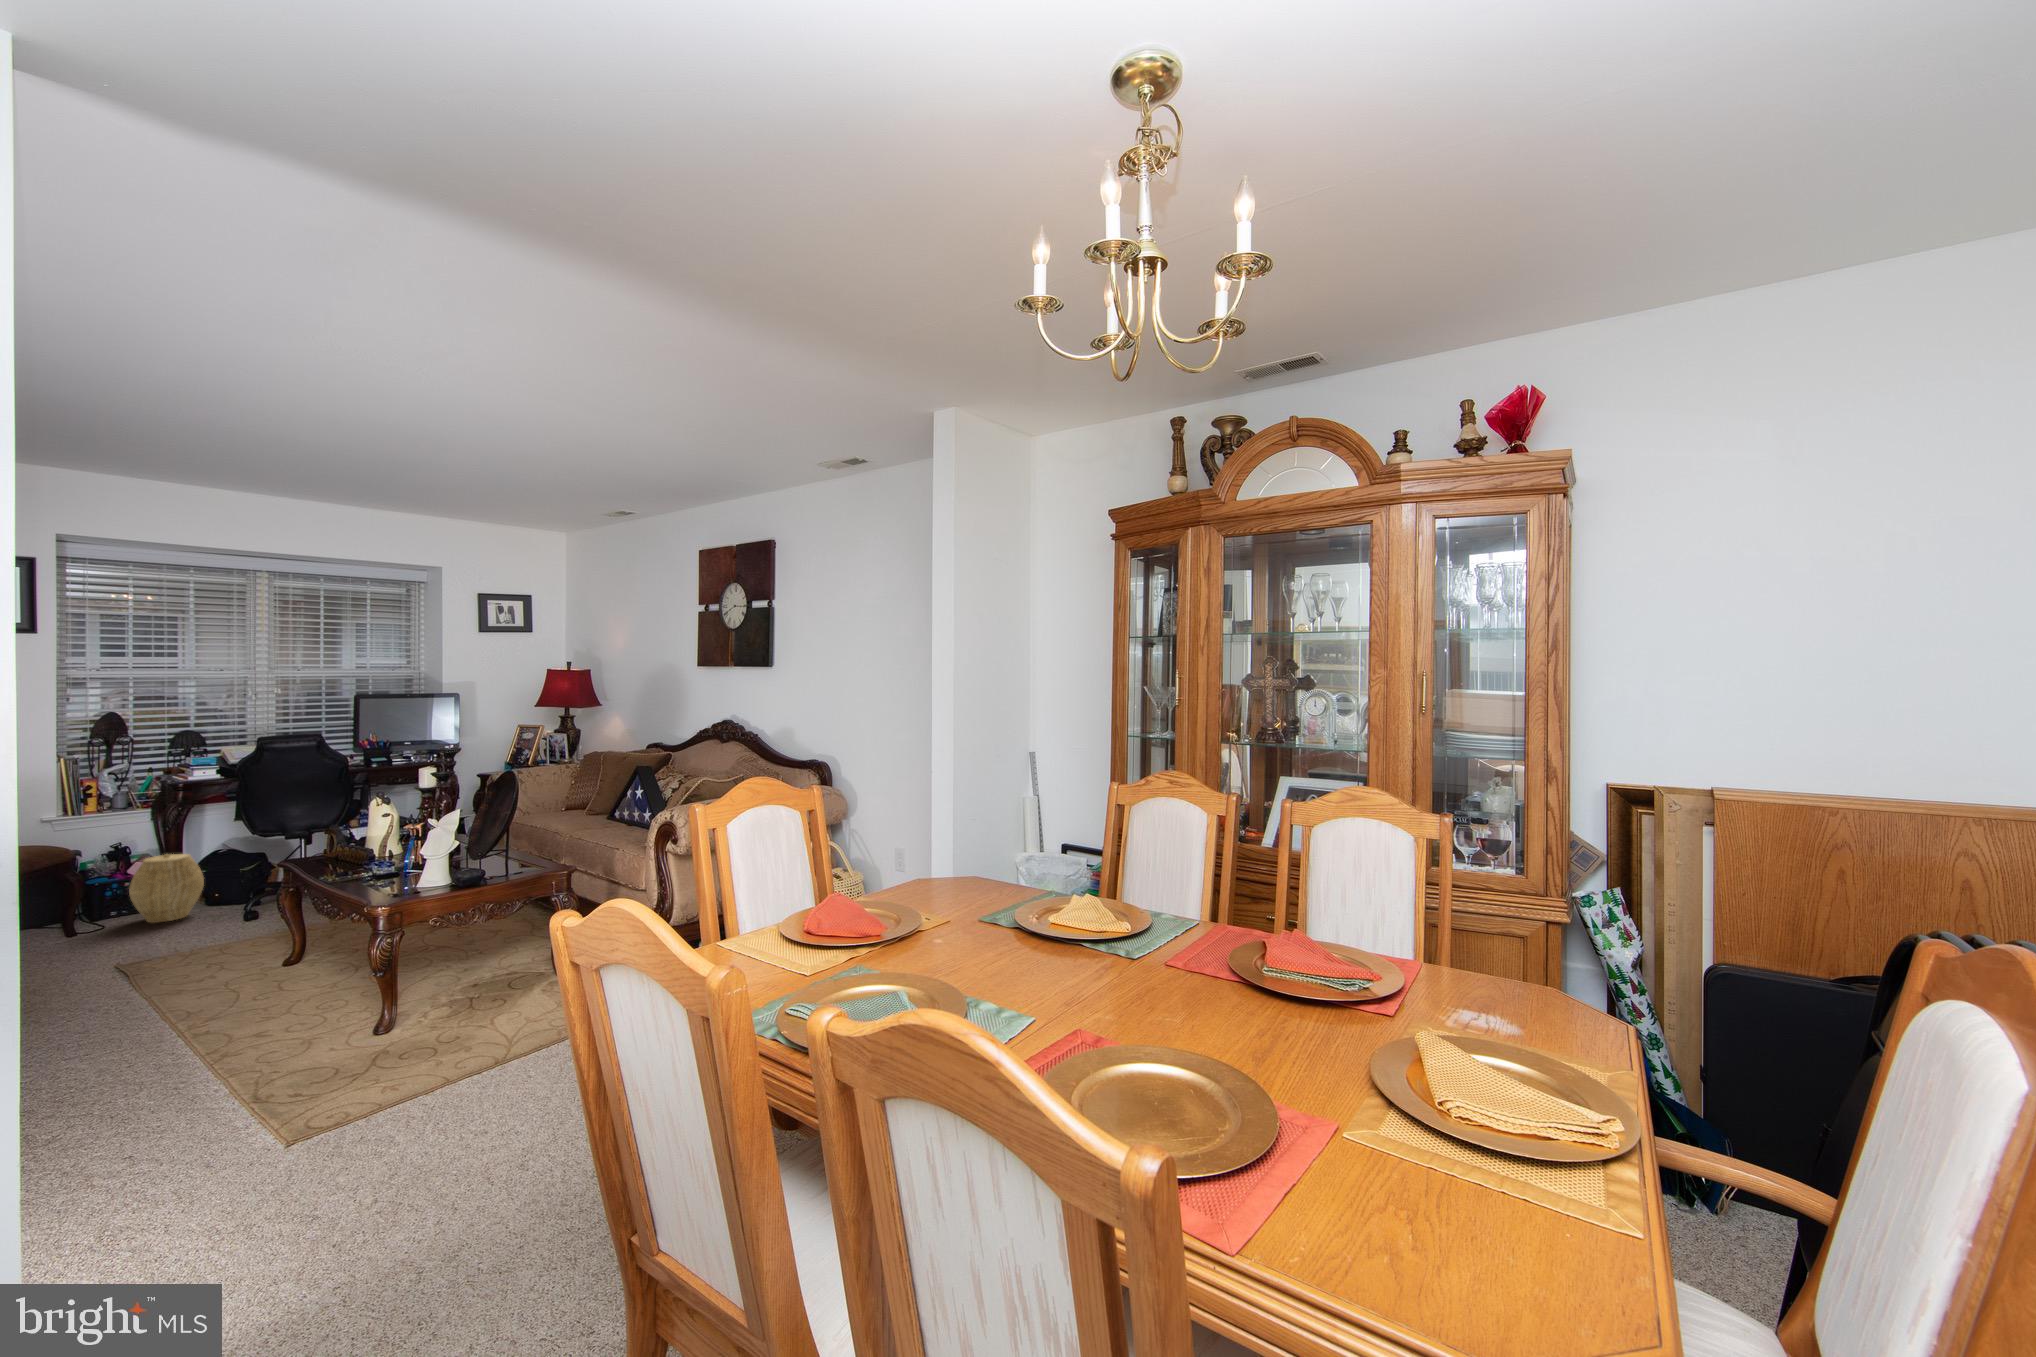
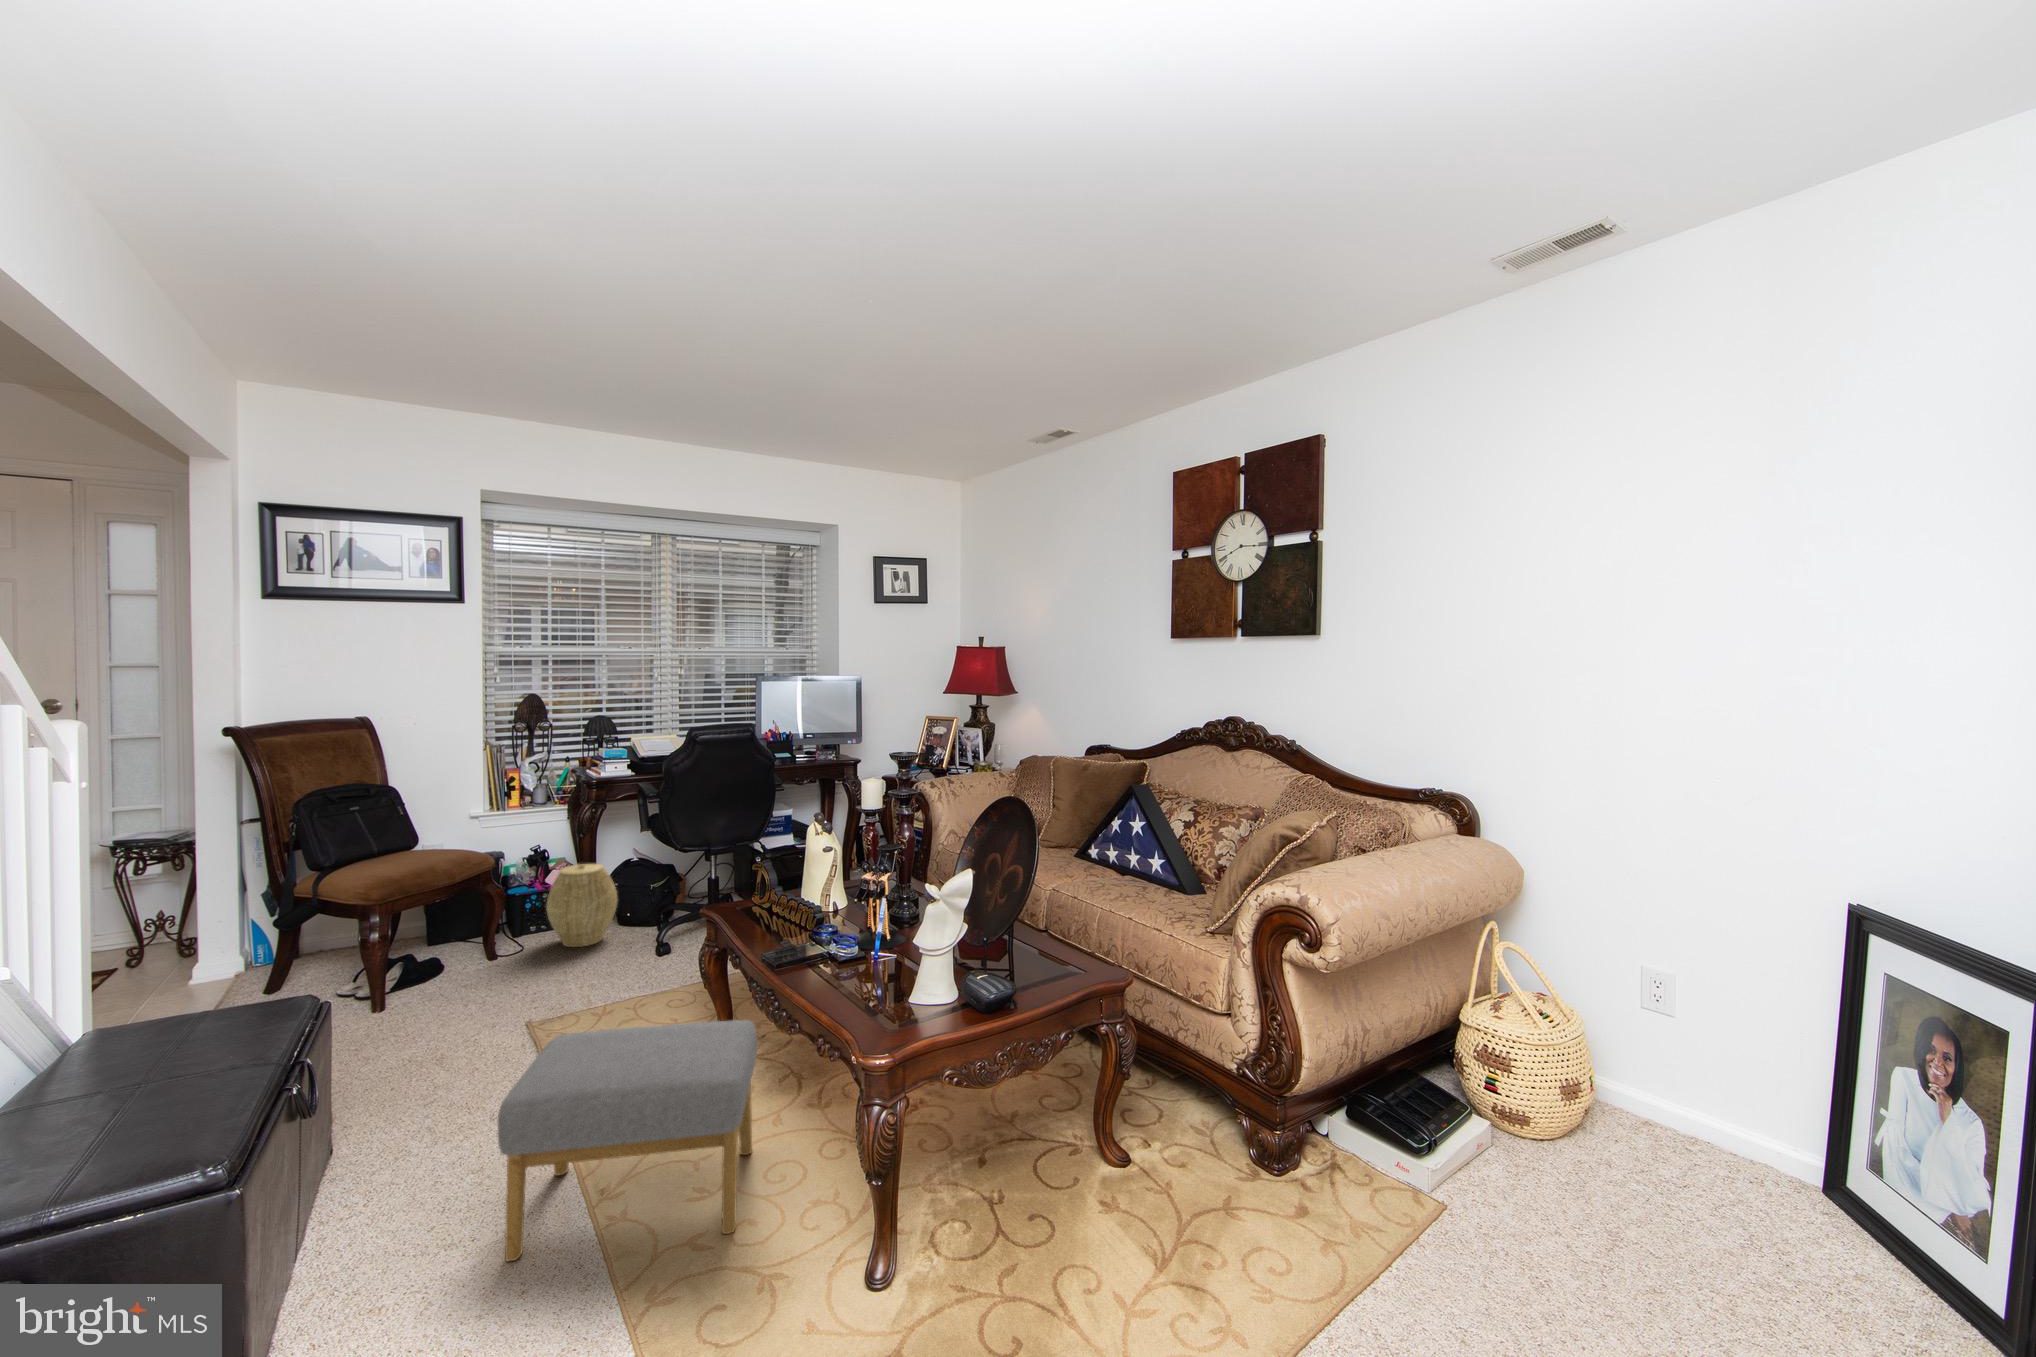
footstool: none [104,922,310,1063] -> present [498,1020,757,1261]

